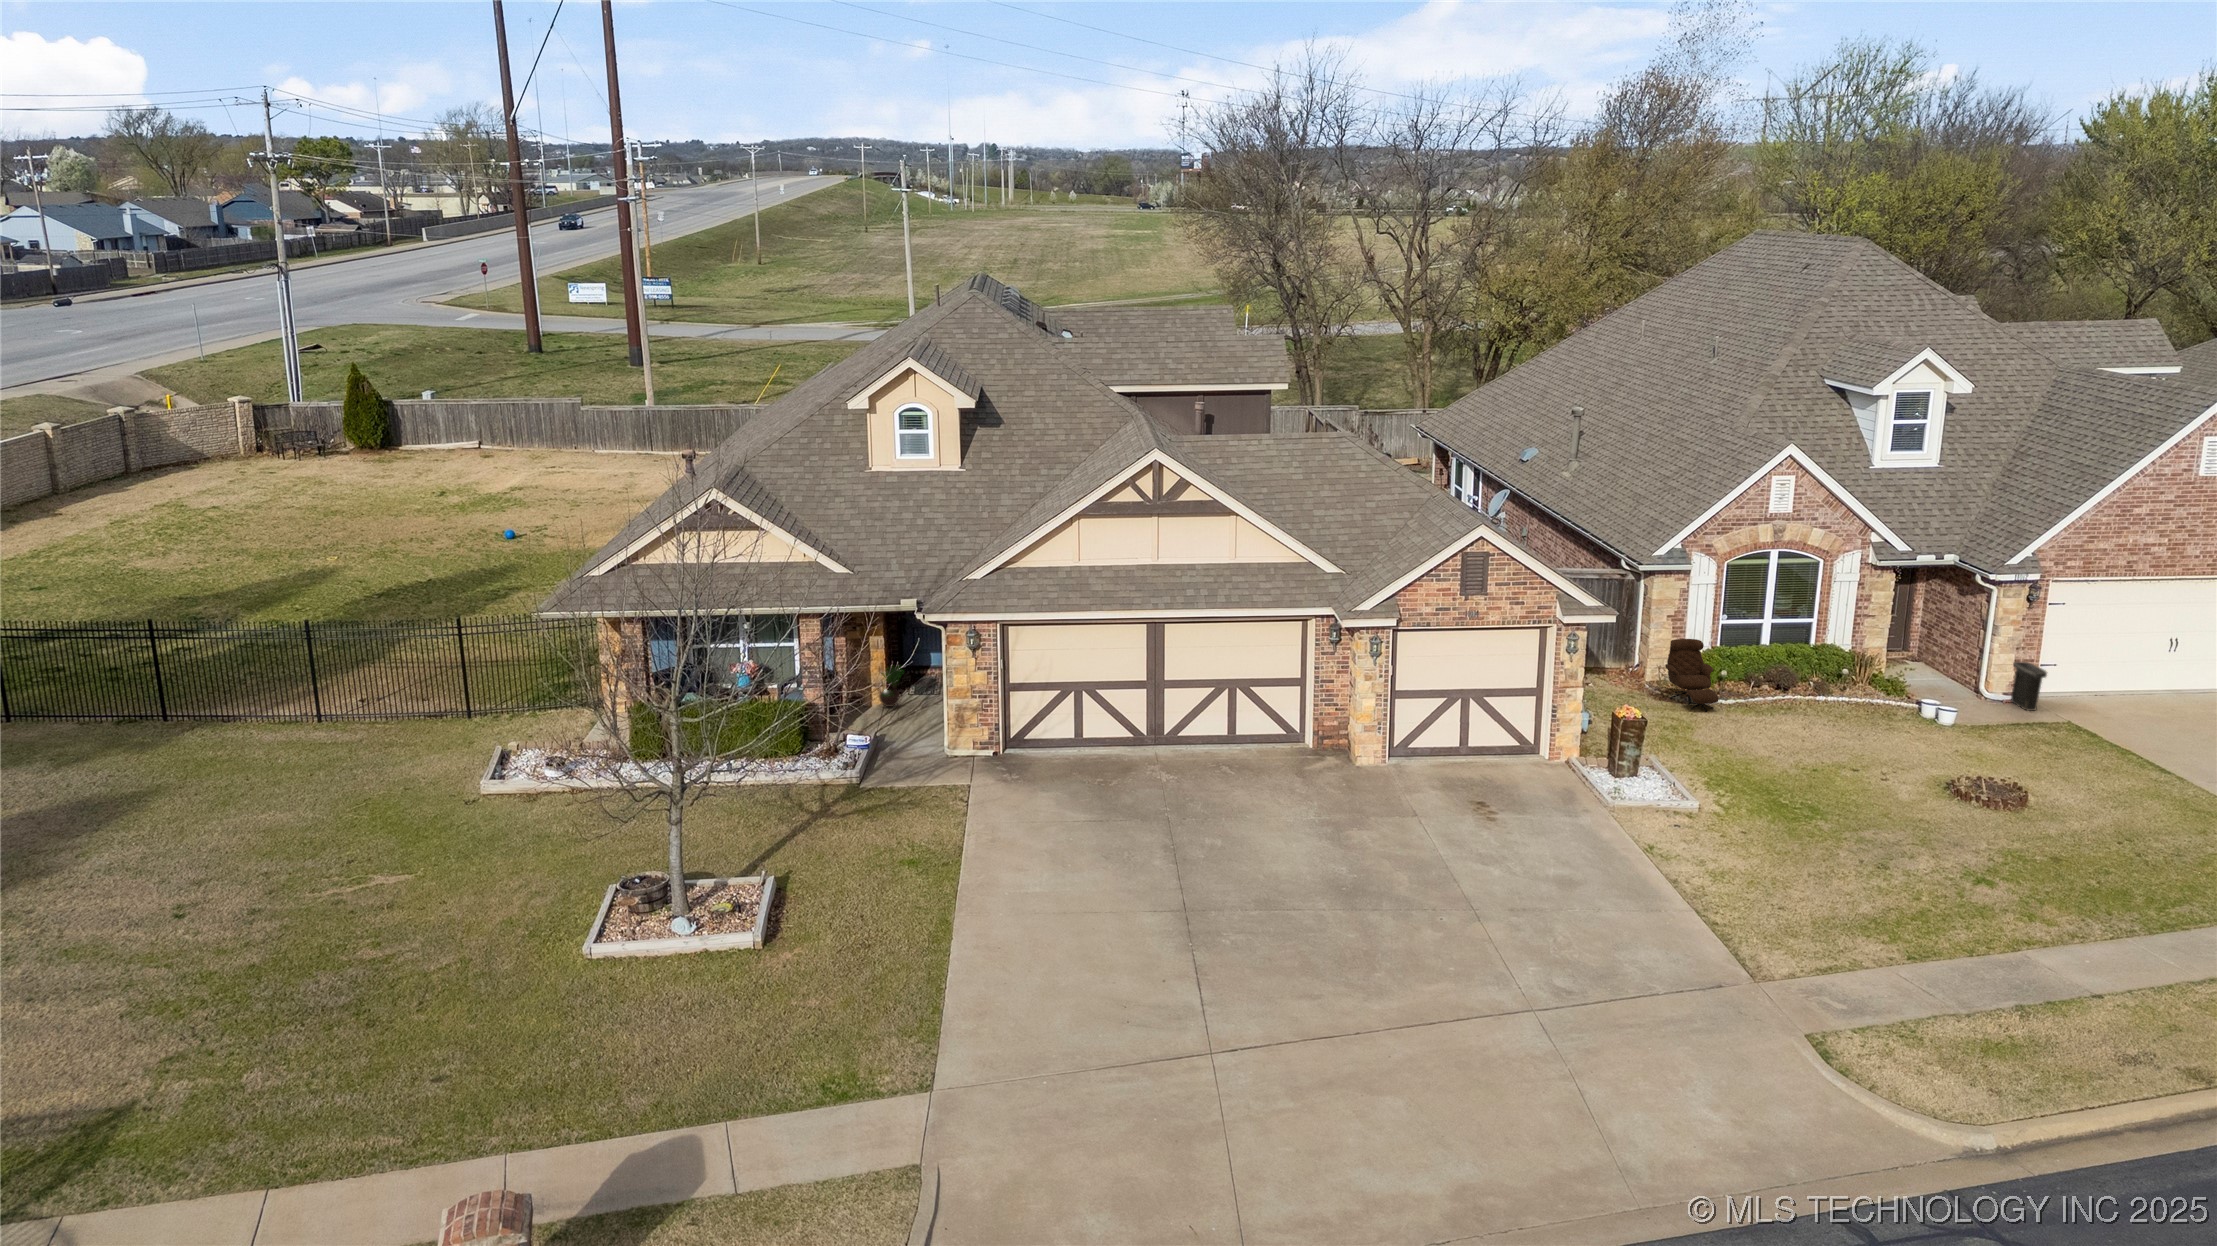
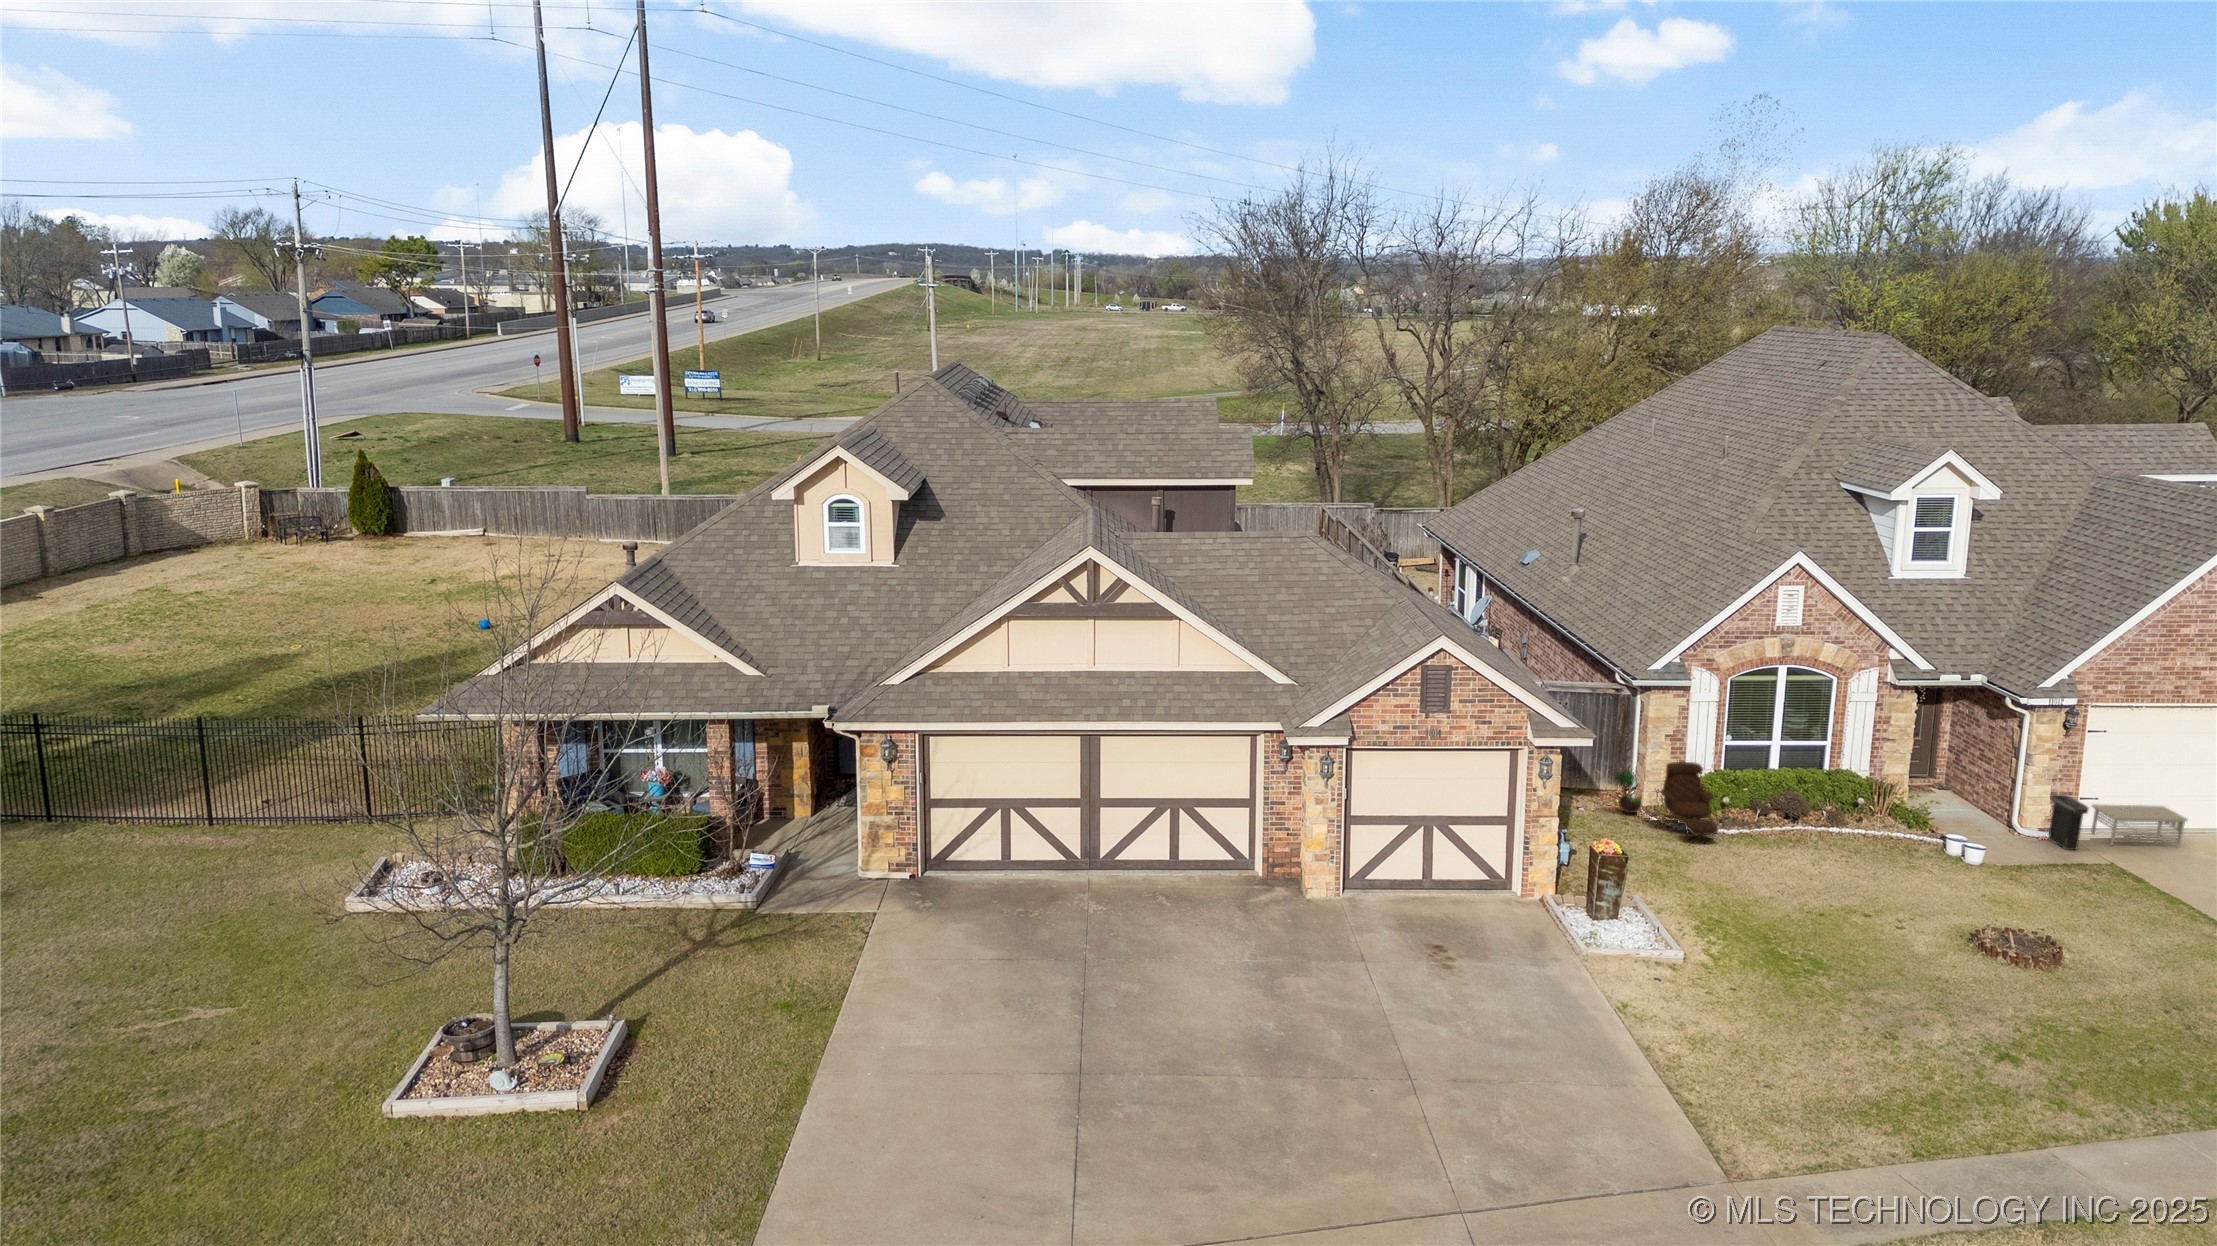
potted tree: present [879,666,902,707] -> present [1614,771,1641,813]
storage bench: none [2048,670,2134,707] -> present [2091,804,2187,847]

